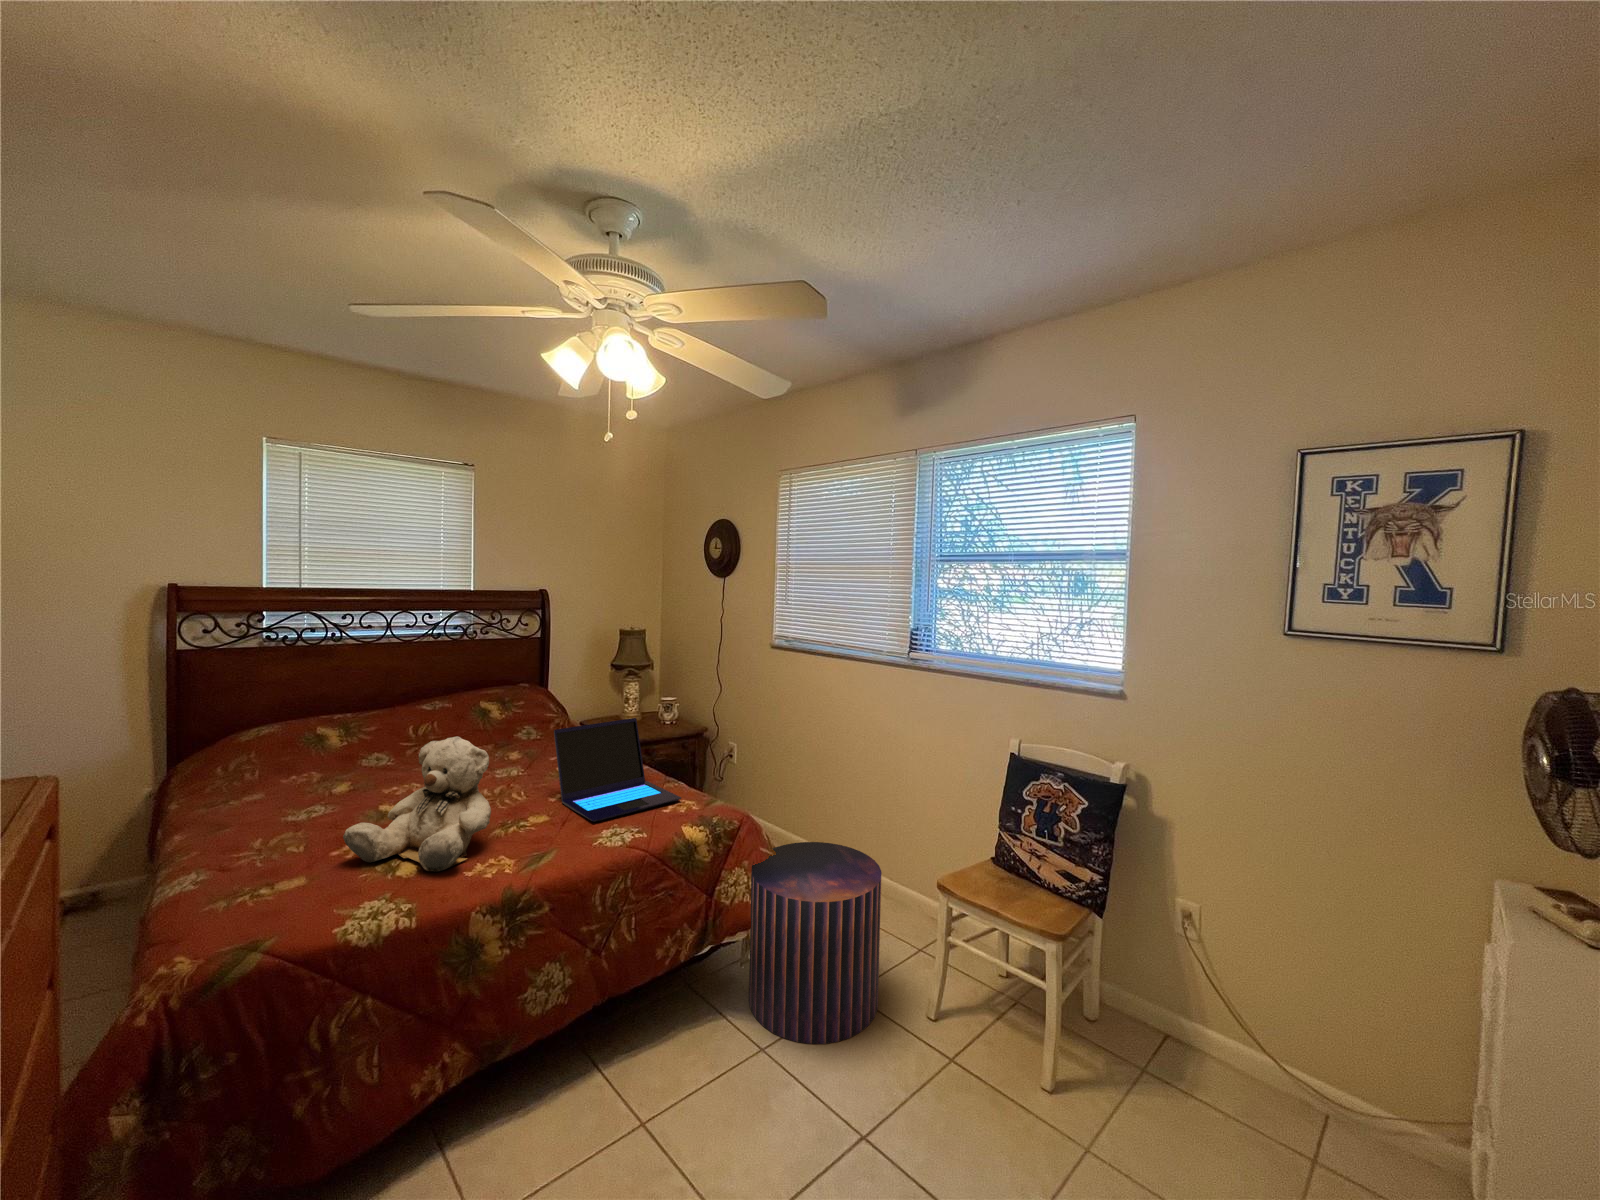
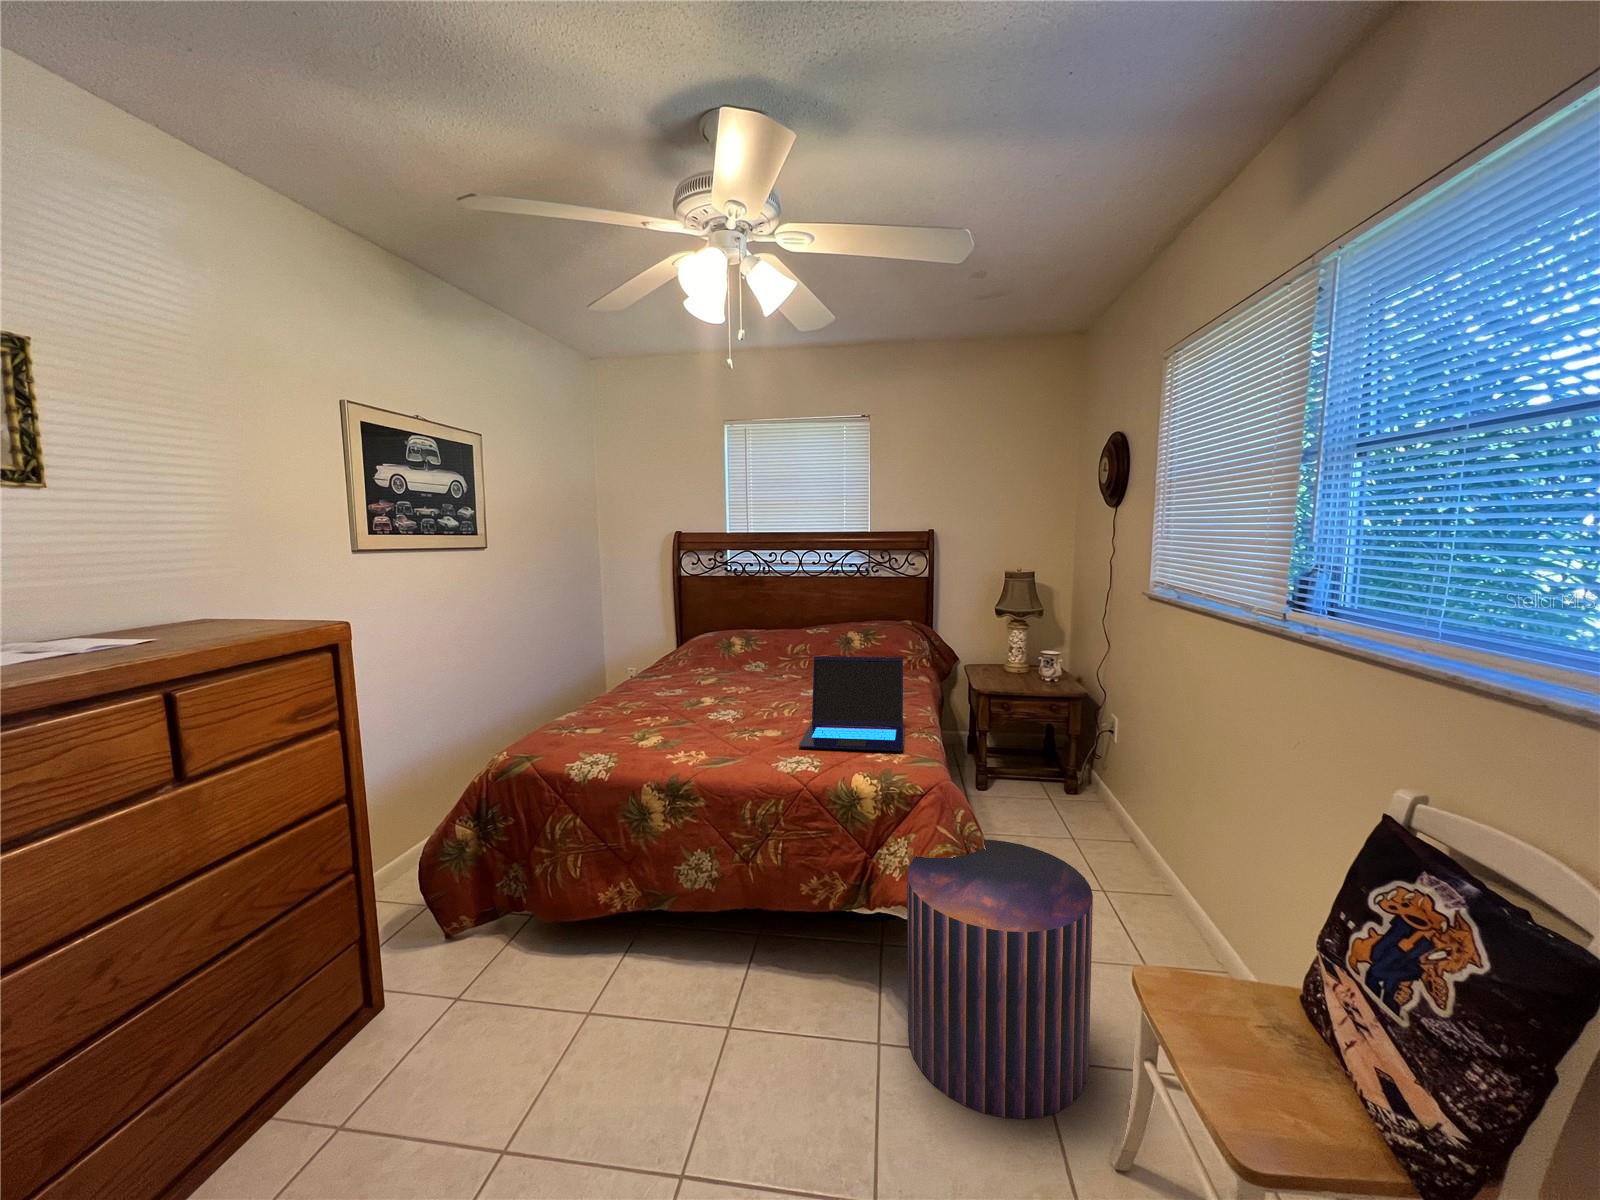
teddy bear: present [343,736,491,872] -> none [632,646,725,748]

